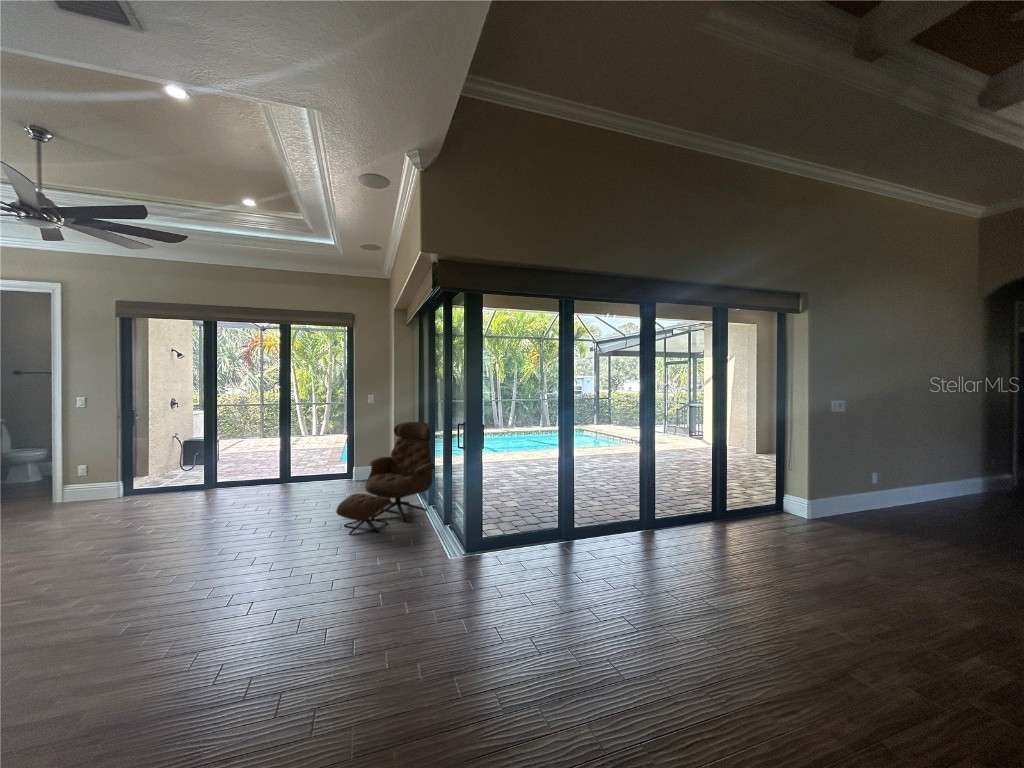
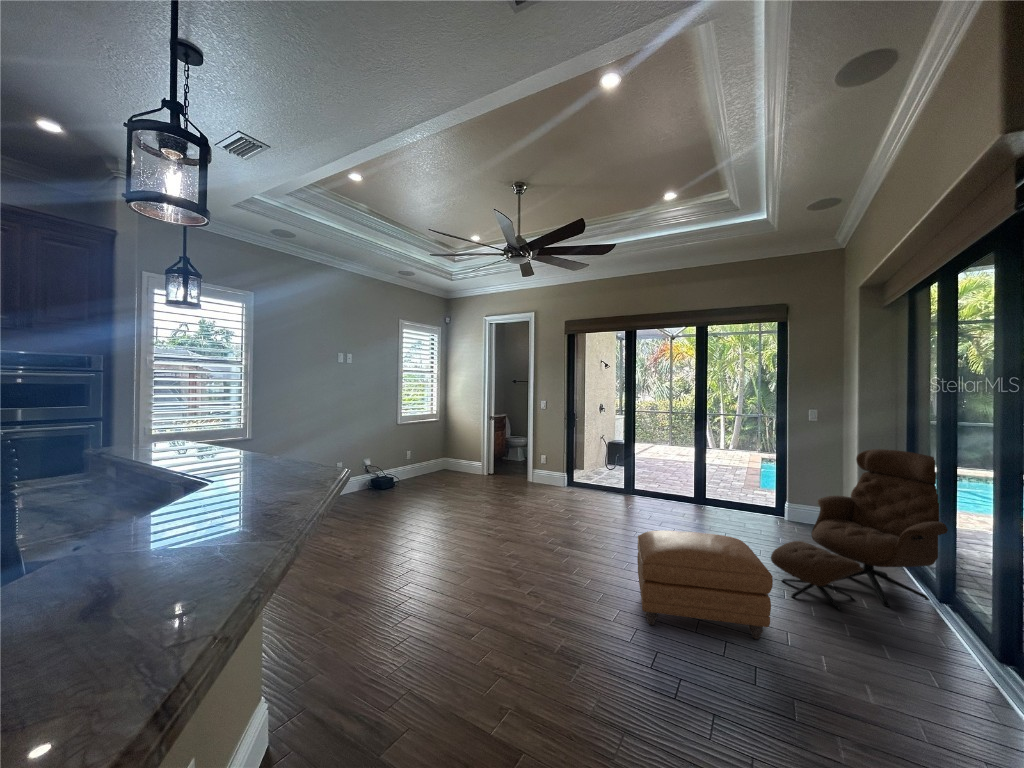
ottoman: none [216,501,331,593] -> present [637,530,773,639]

